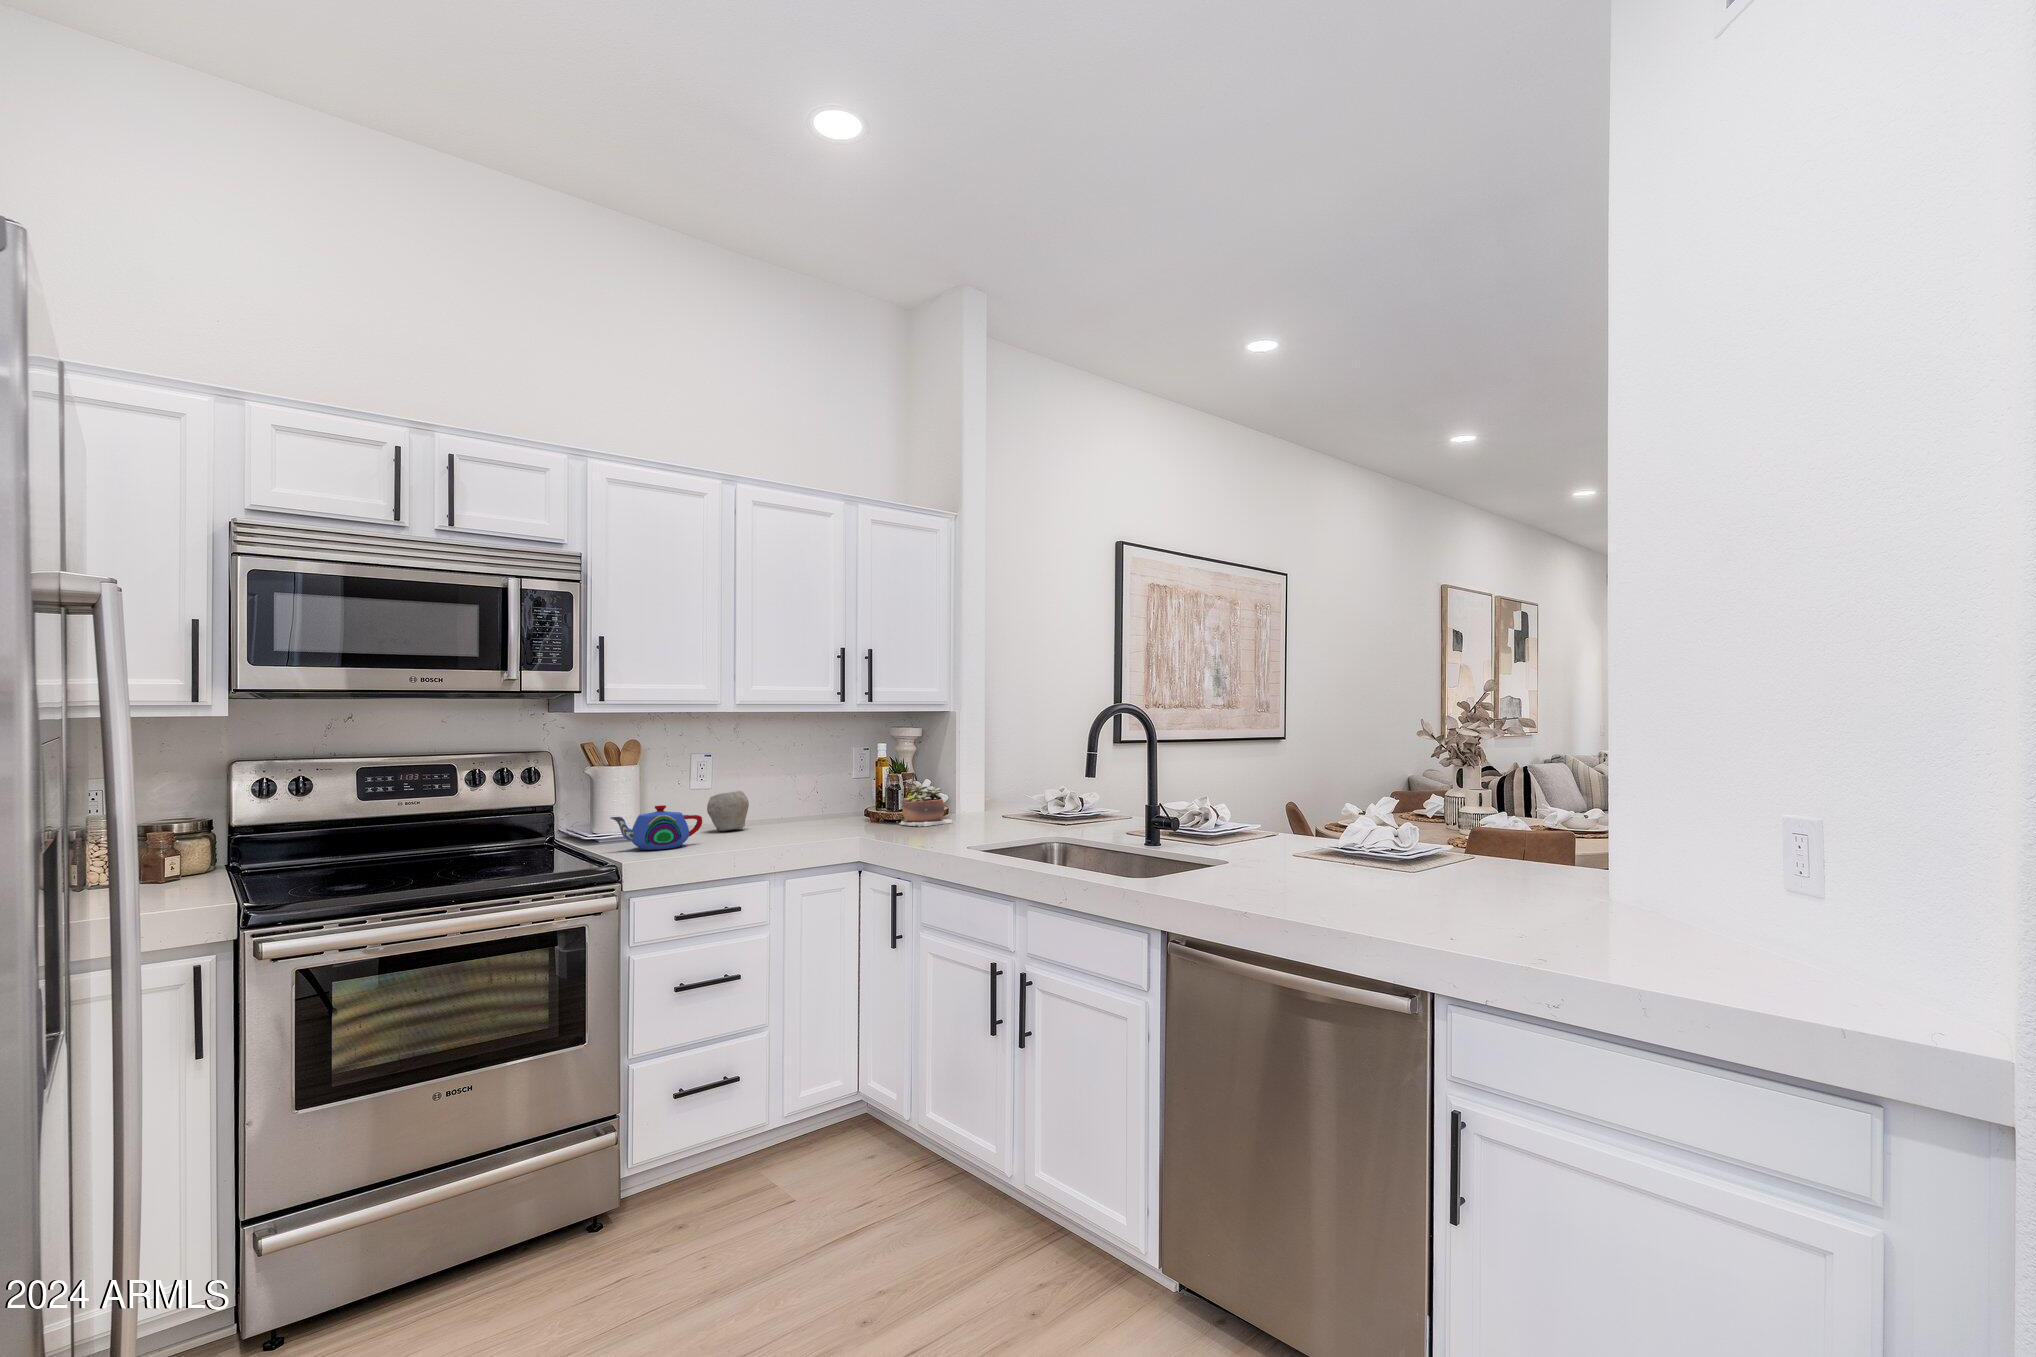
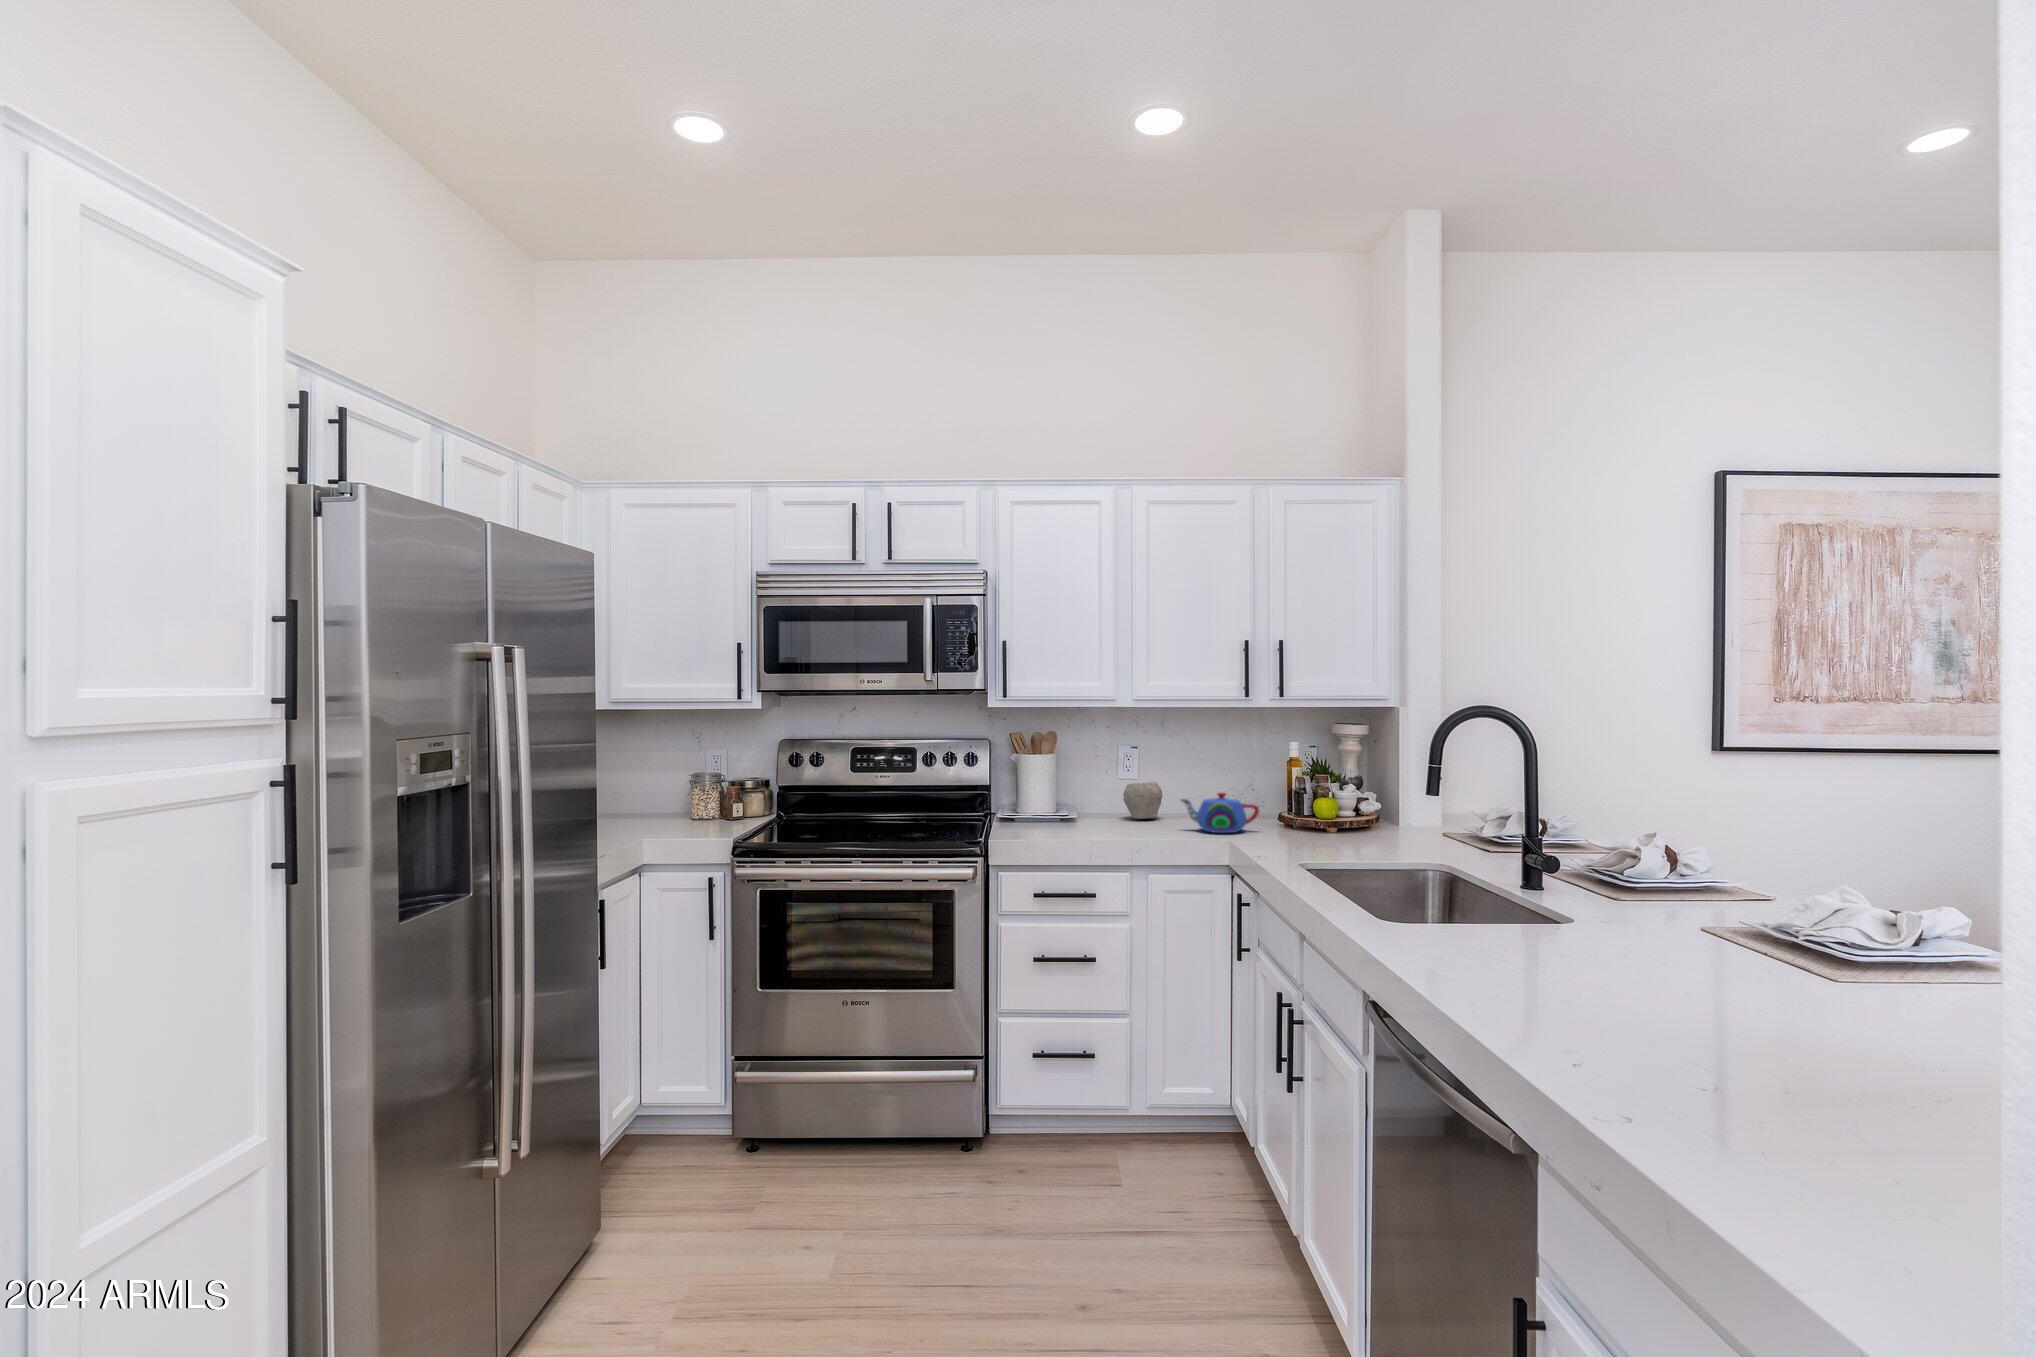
succulent plant: present [900,784,953,827] -> none [1289,794,1348,842]
teapot: present [611,805,702,850] -> present [1181,793,1259,833]

